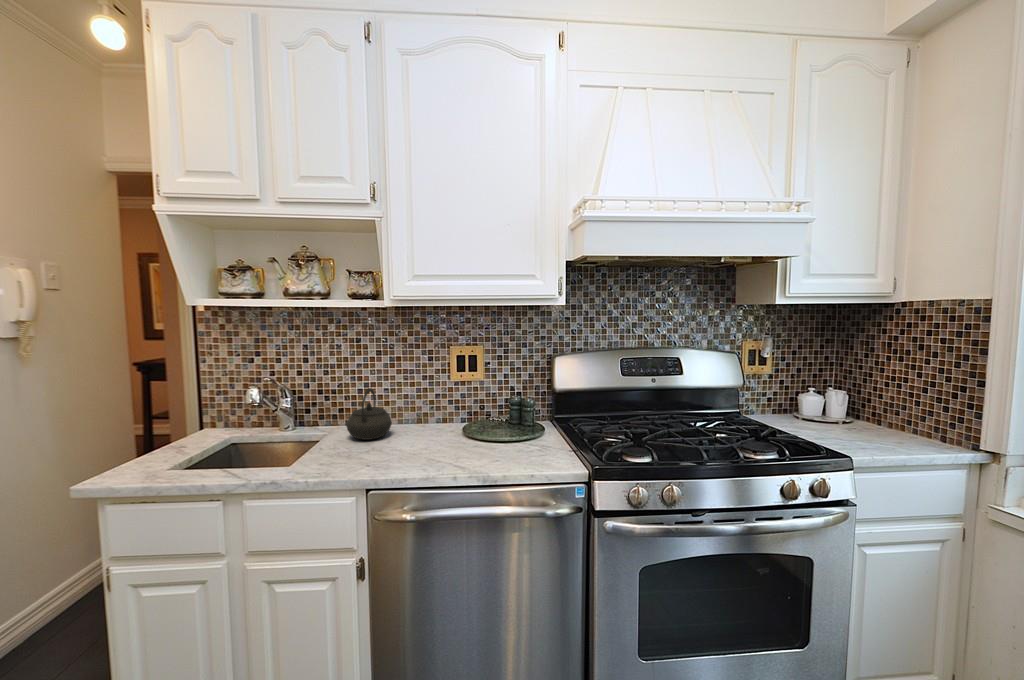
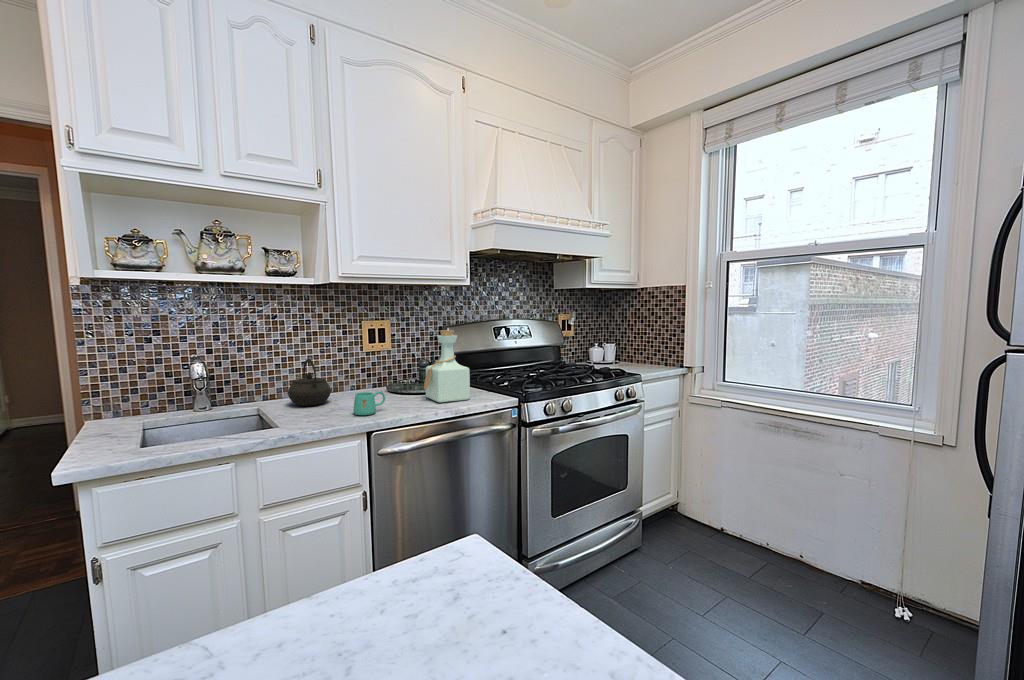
bottle: none [470,367,524,464] -> present [424,330,470,403]
mug: none [369,438,410,468] -> present [354,391,385,415]

